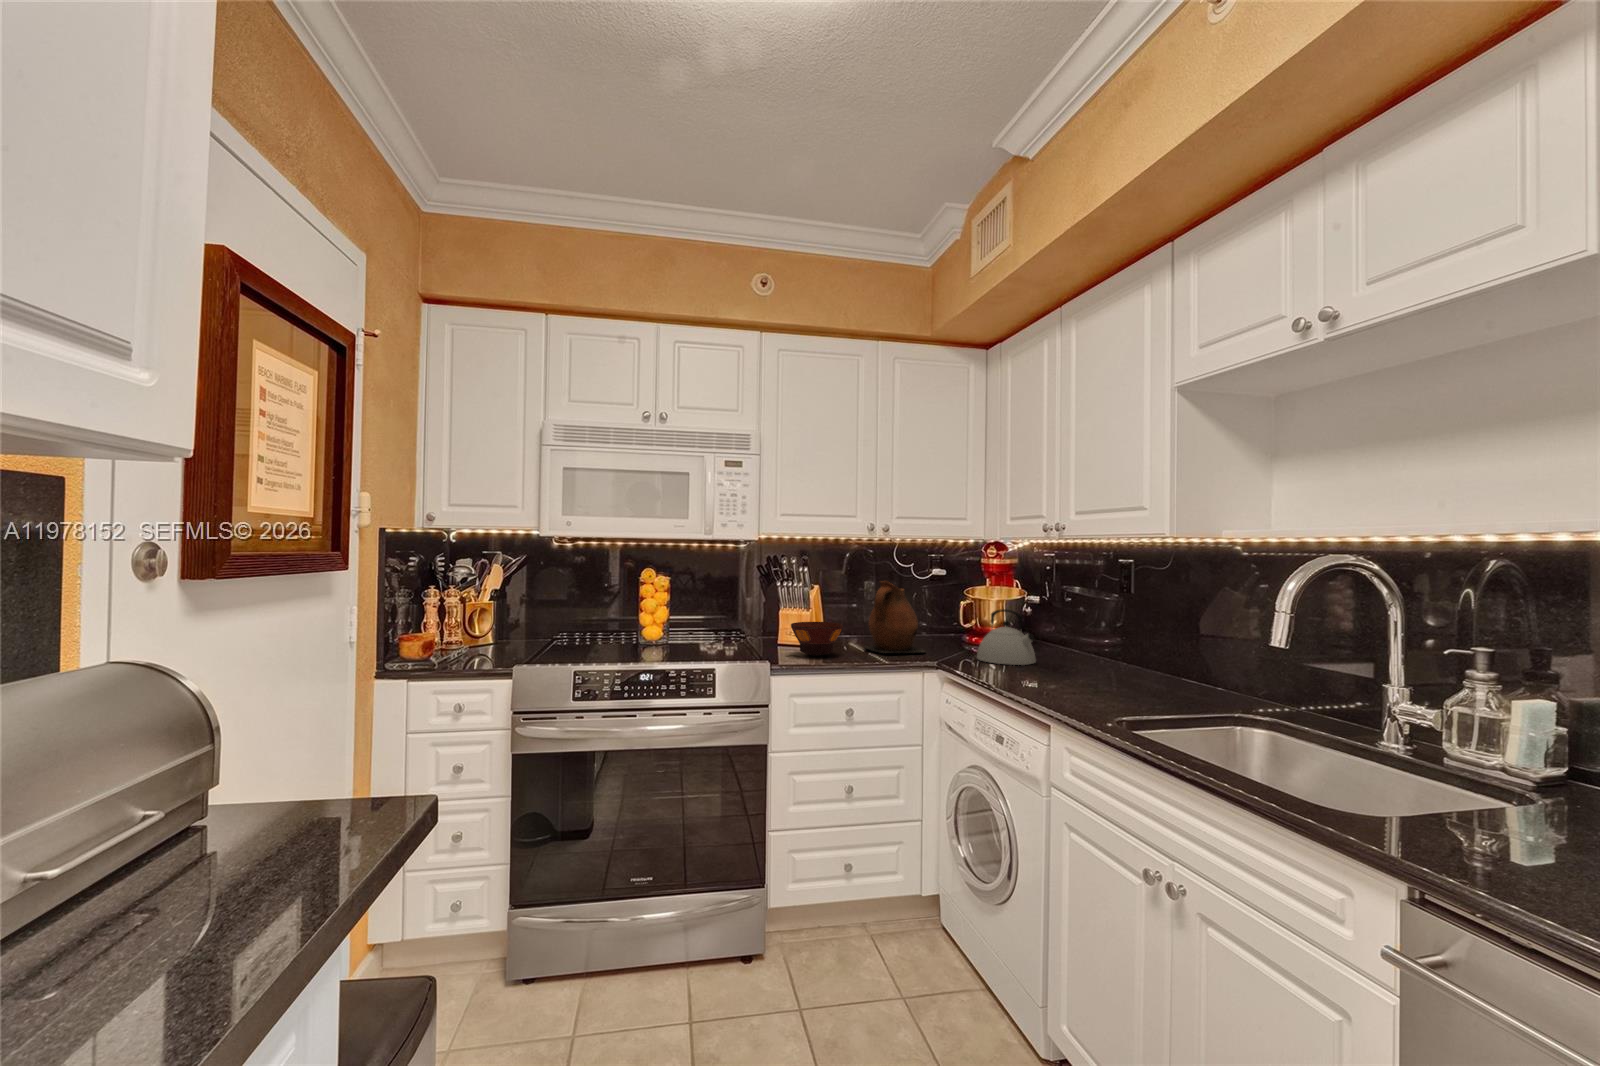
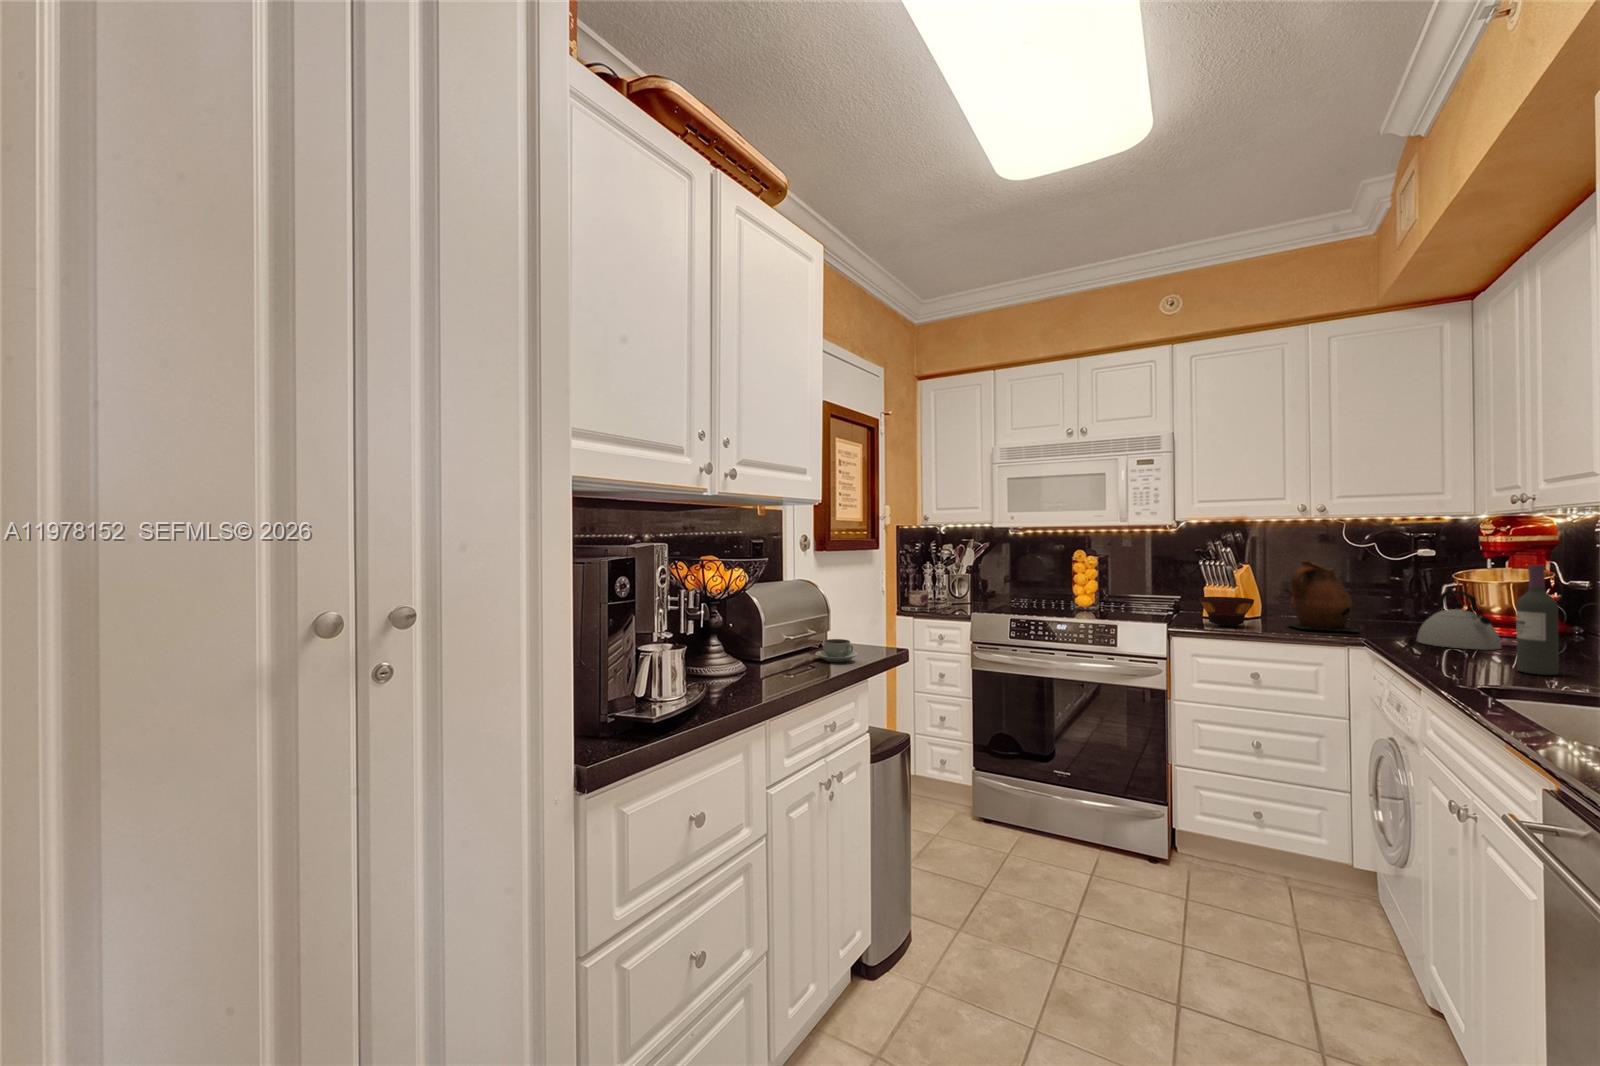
wine bottle: none [1093,588,1122,692] -> present [1516,565,1559,675]
coffee cup: none [156,823,314,909] -> present [815,639,858,662]

